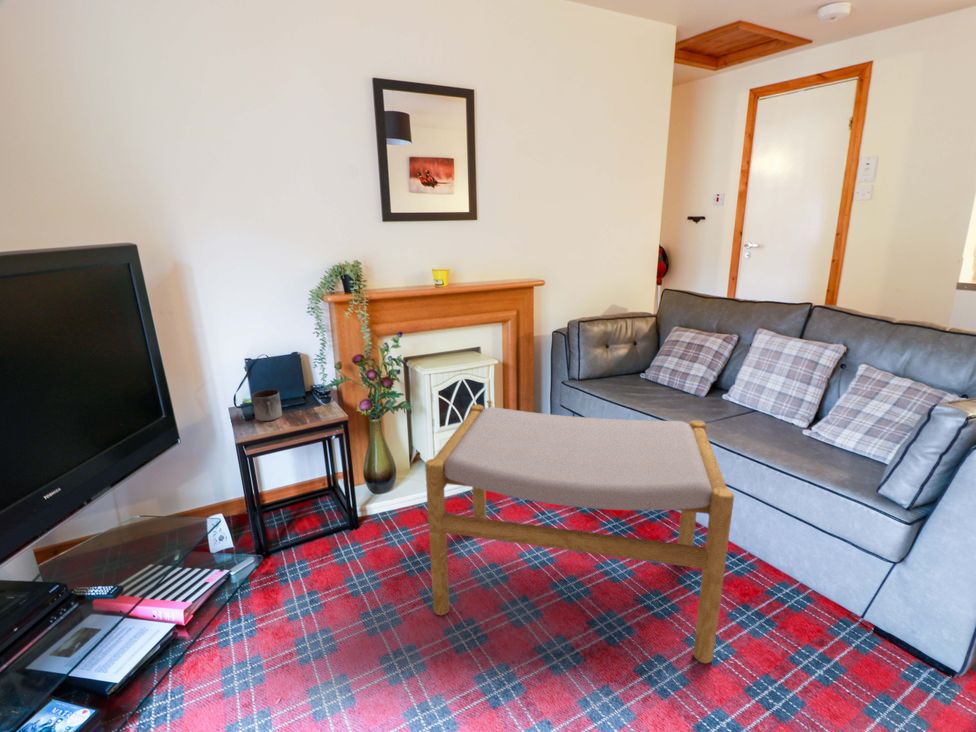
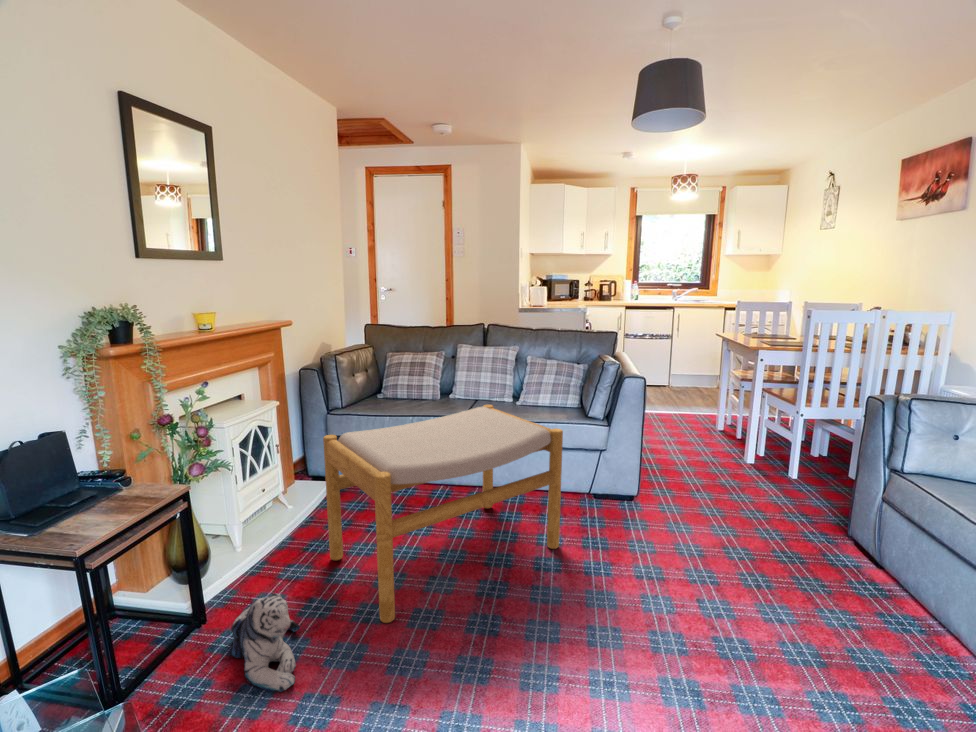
mug: present [252,390,282,421] -> none [58,478,108,524]
plush toy: none [314,529,388,614] -> present [230,594,299,692]

